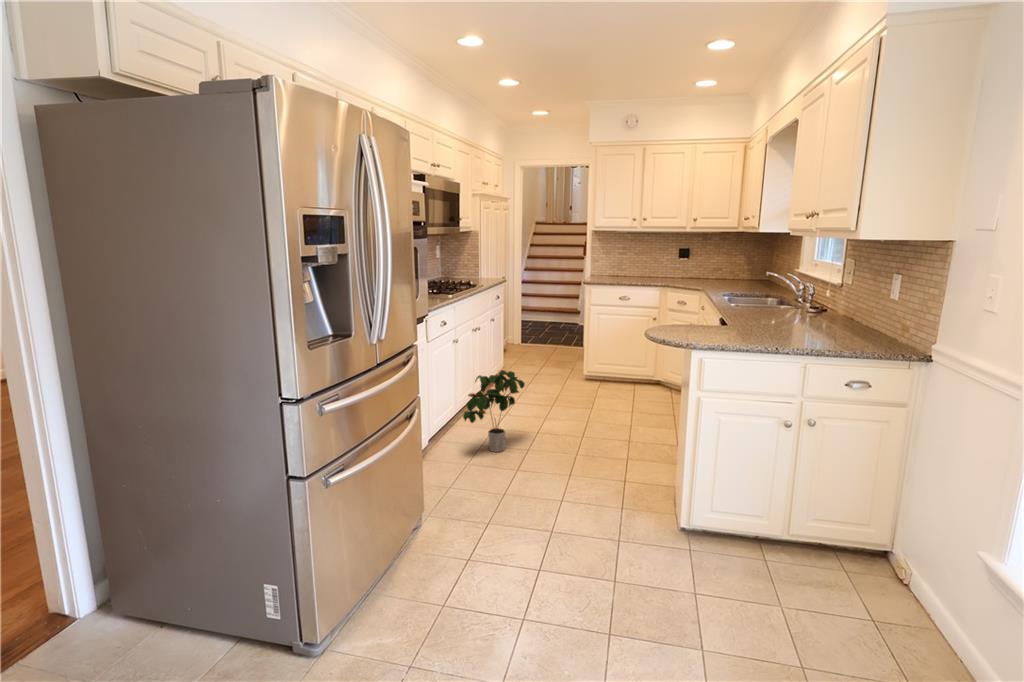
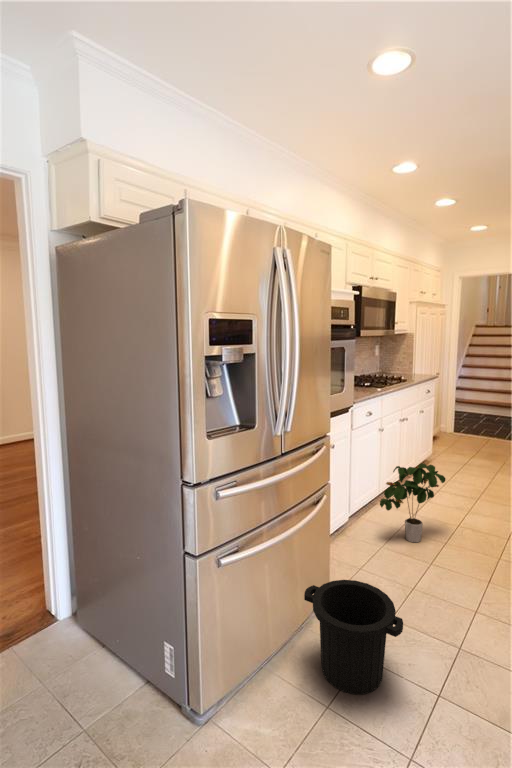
trash can: none [408,486,506,587] -> present [304,580,403,694]

